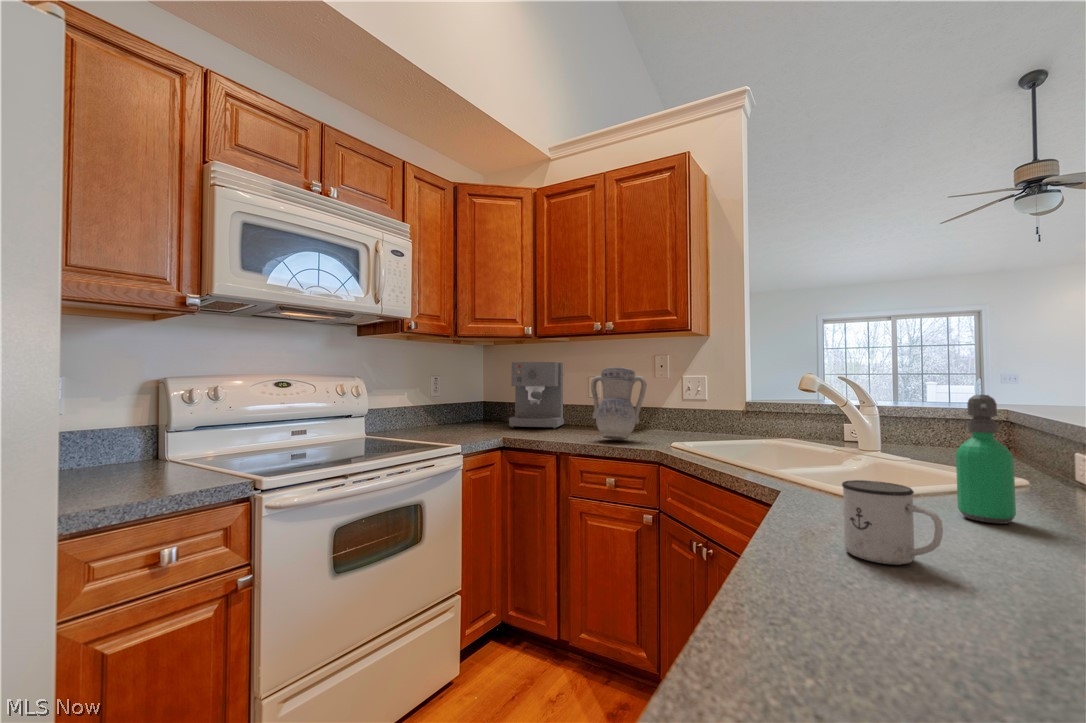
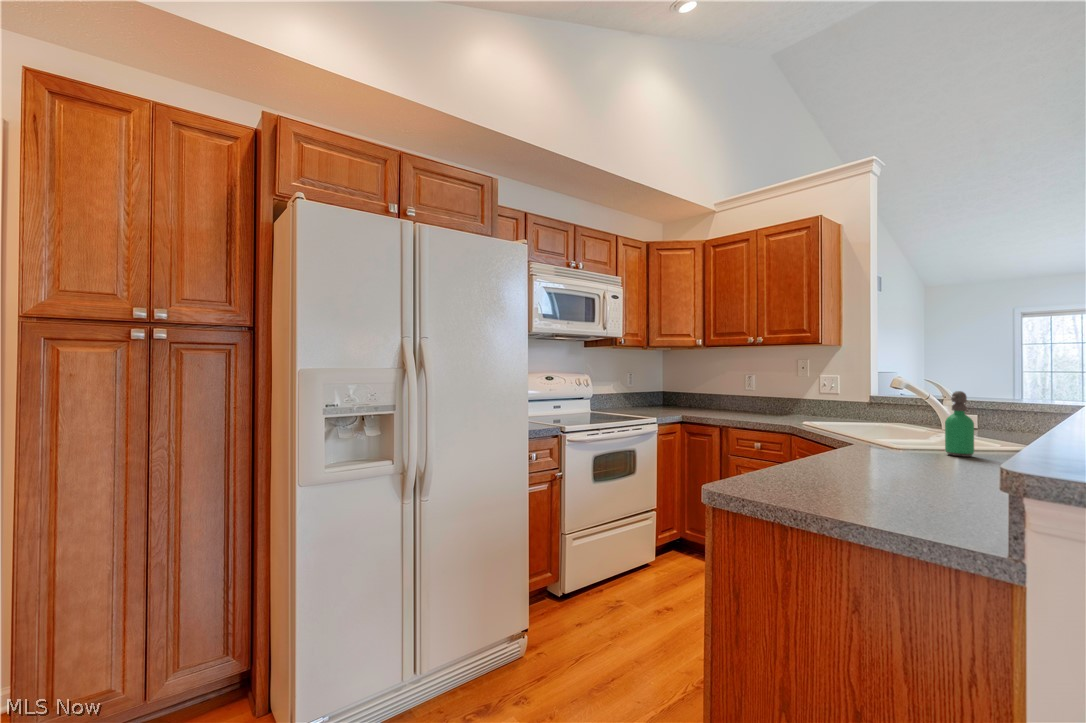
coffee maker: present [509,362,564,429] -> none [684,364,725,412]
vase: present [591,367,646,440] -> none [745,369,787,419]
mug: present [842,480,943,565] -> none [856,427,893,460]

